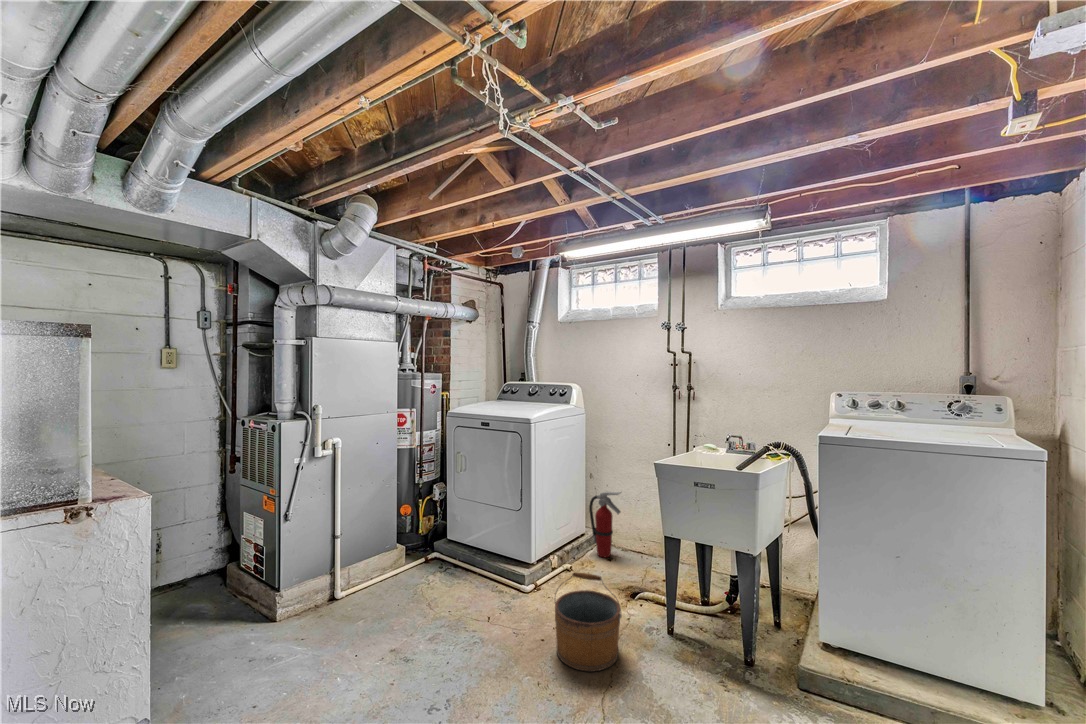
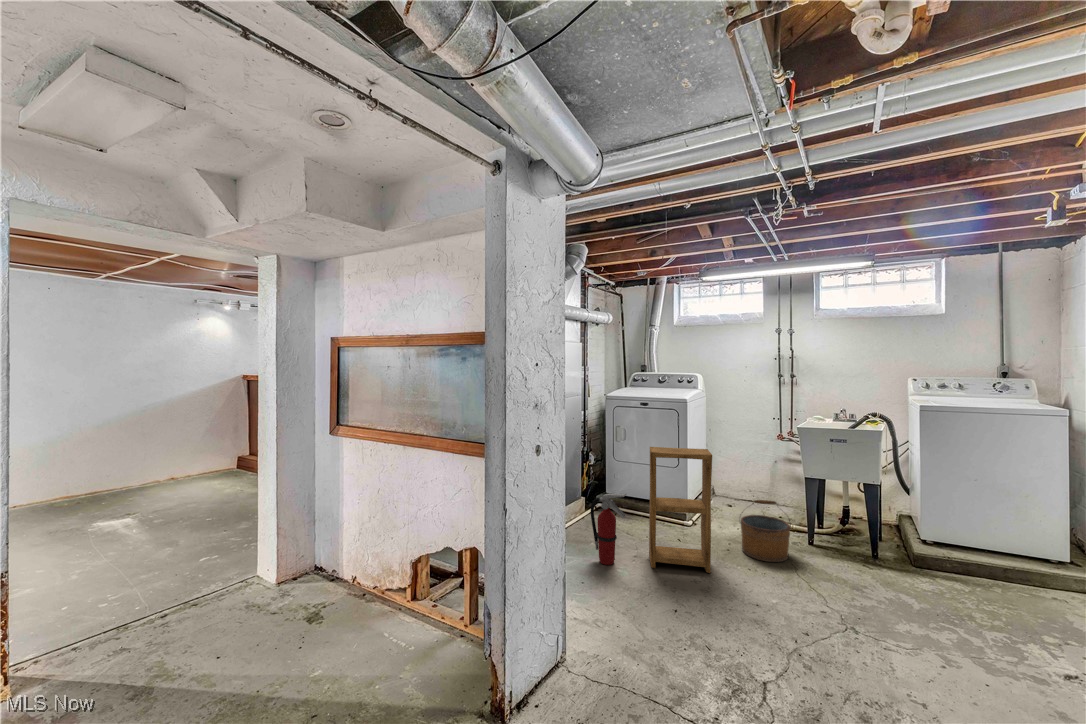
shelving unit: none [392,492,489,692] -> present [649,447,712,573]
fire extinguisher: present [589,492,621,557] -> present [591,493,626,565]

